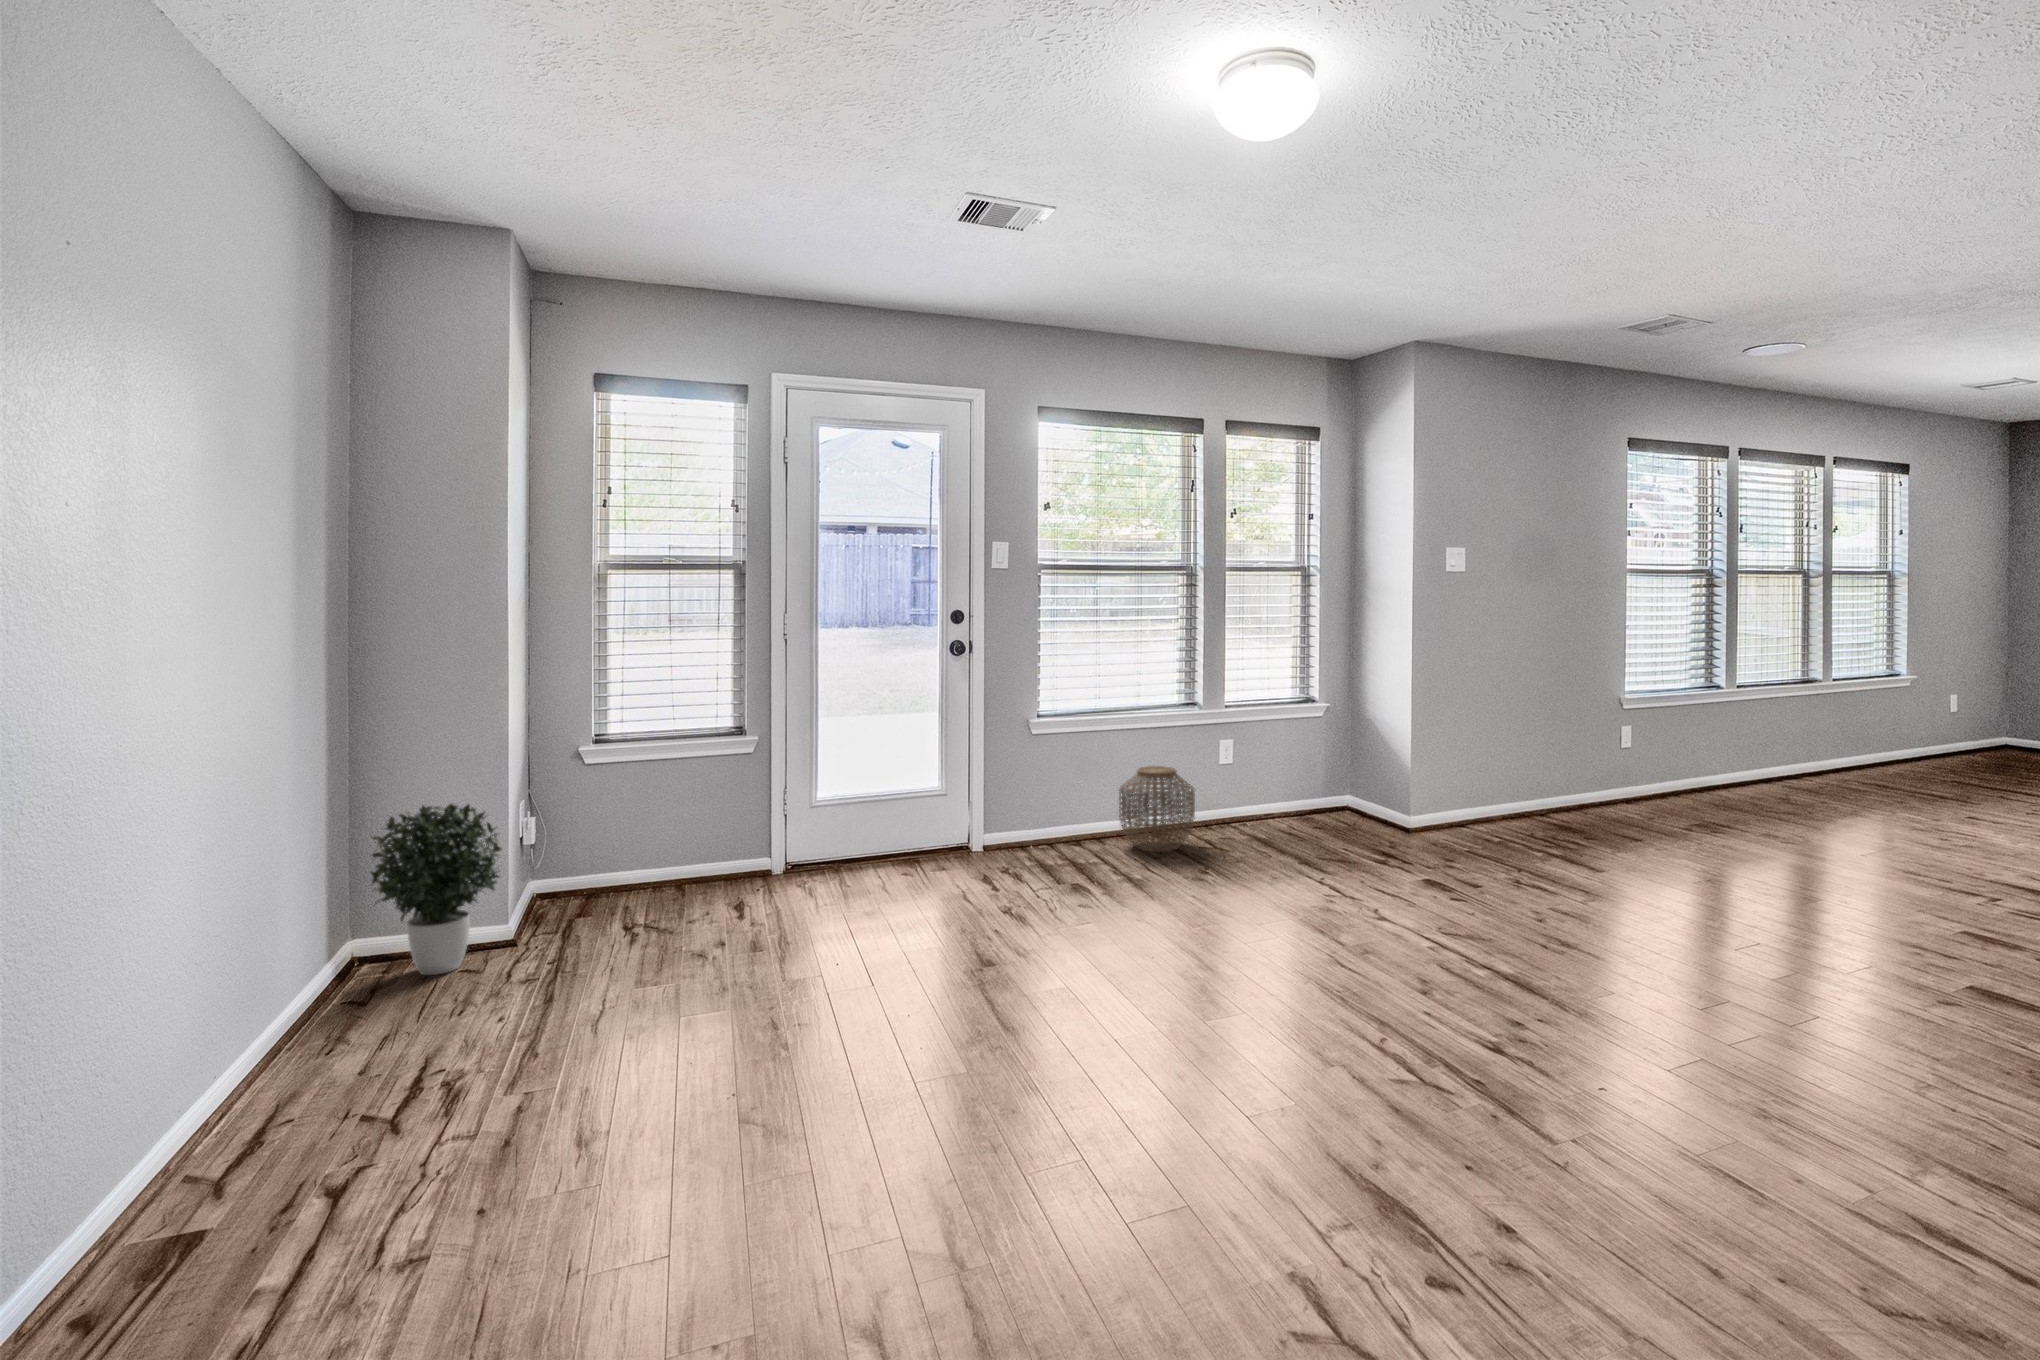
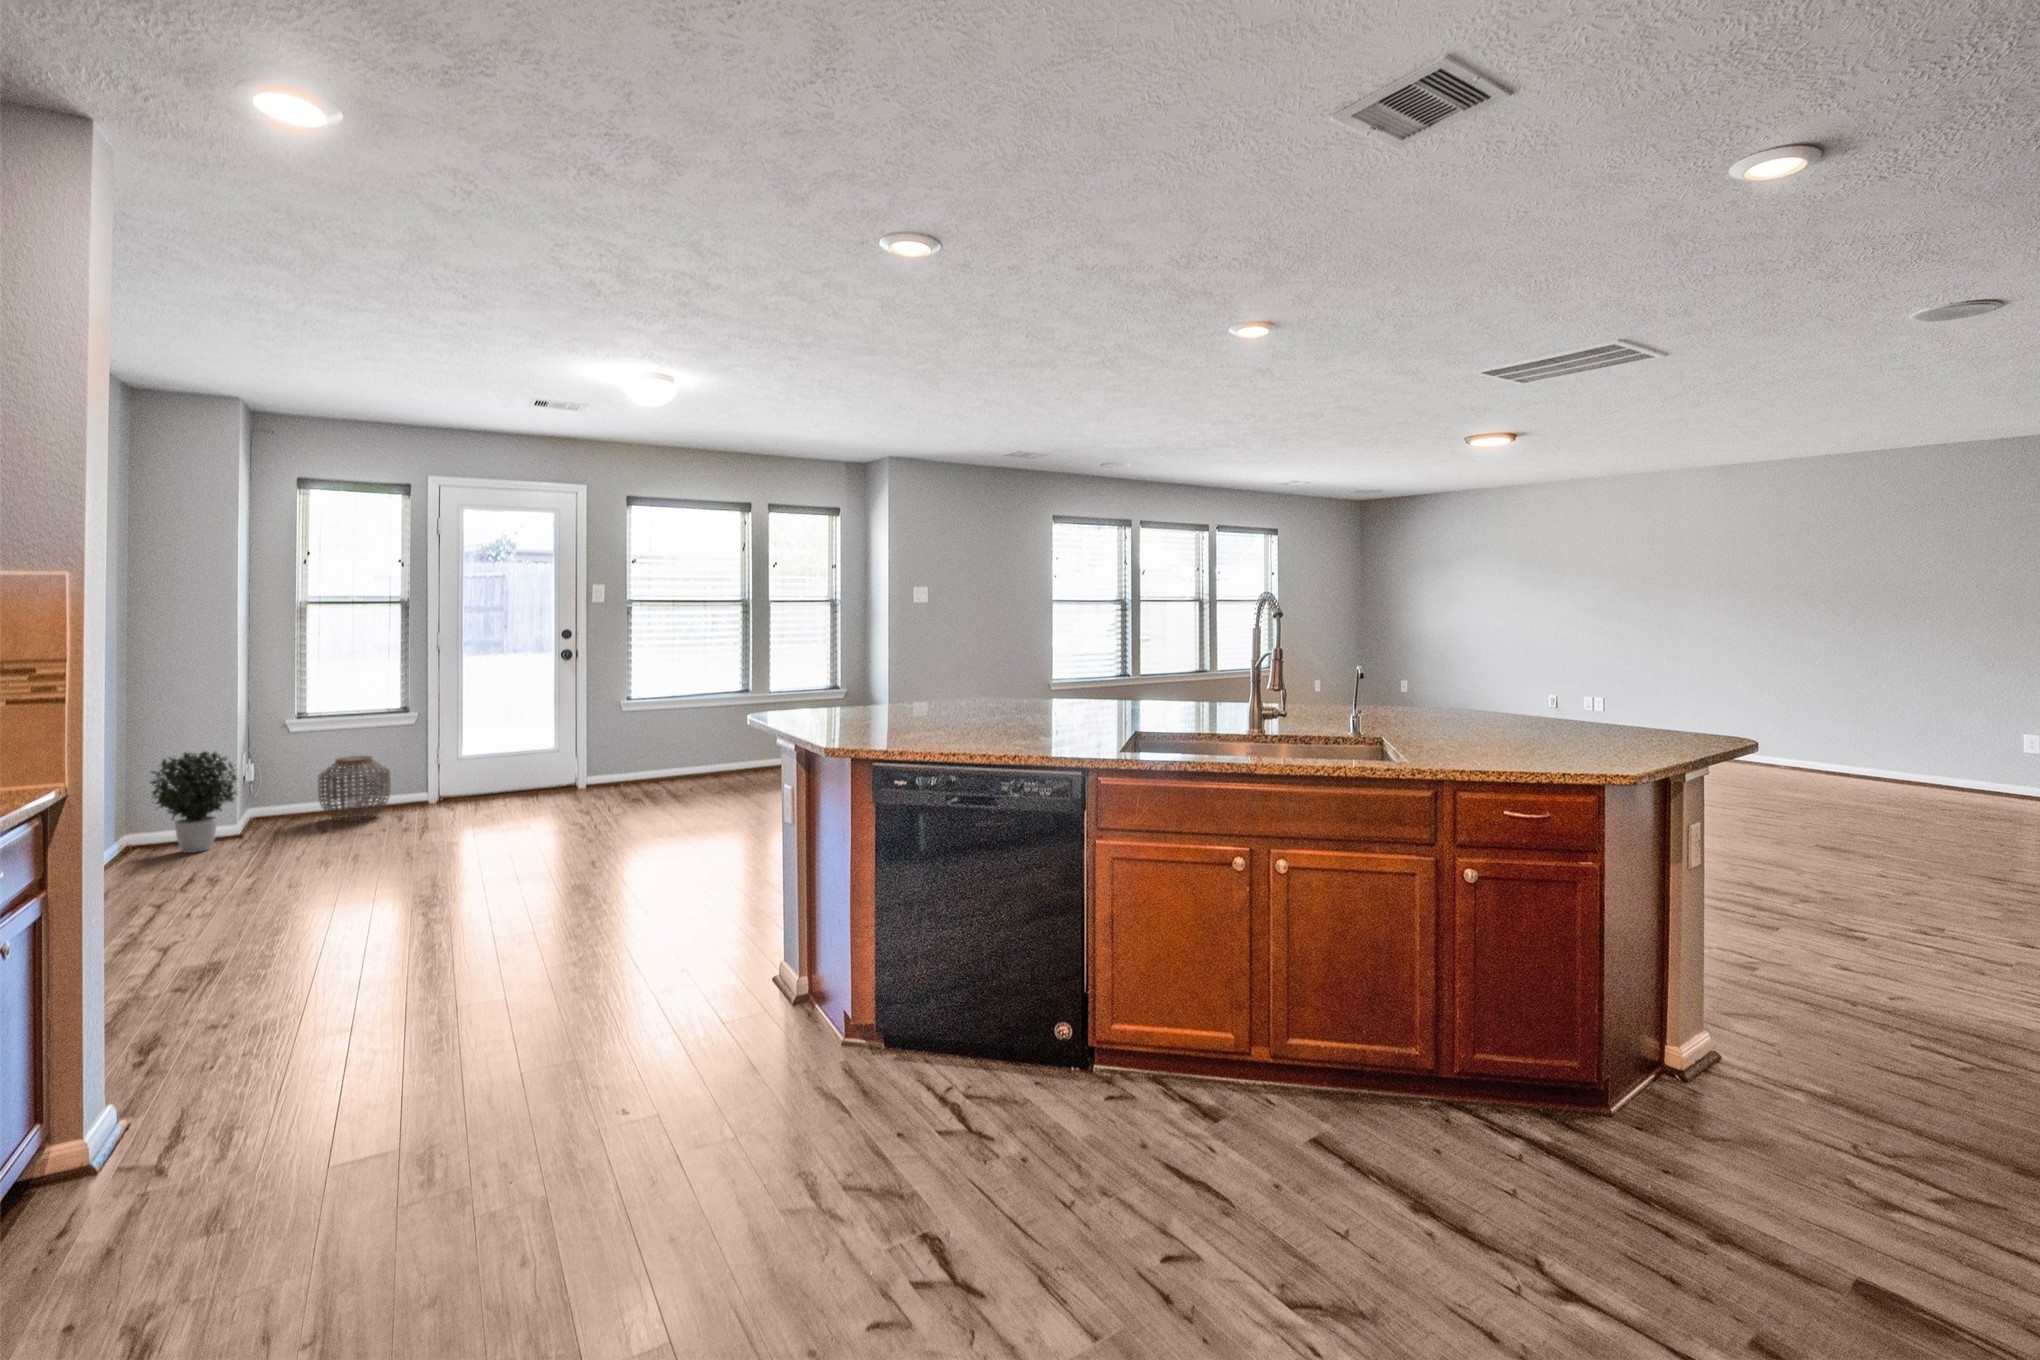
woven basket: present [1119,766,1195,852] -> present [318,756,390,821]

